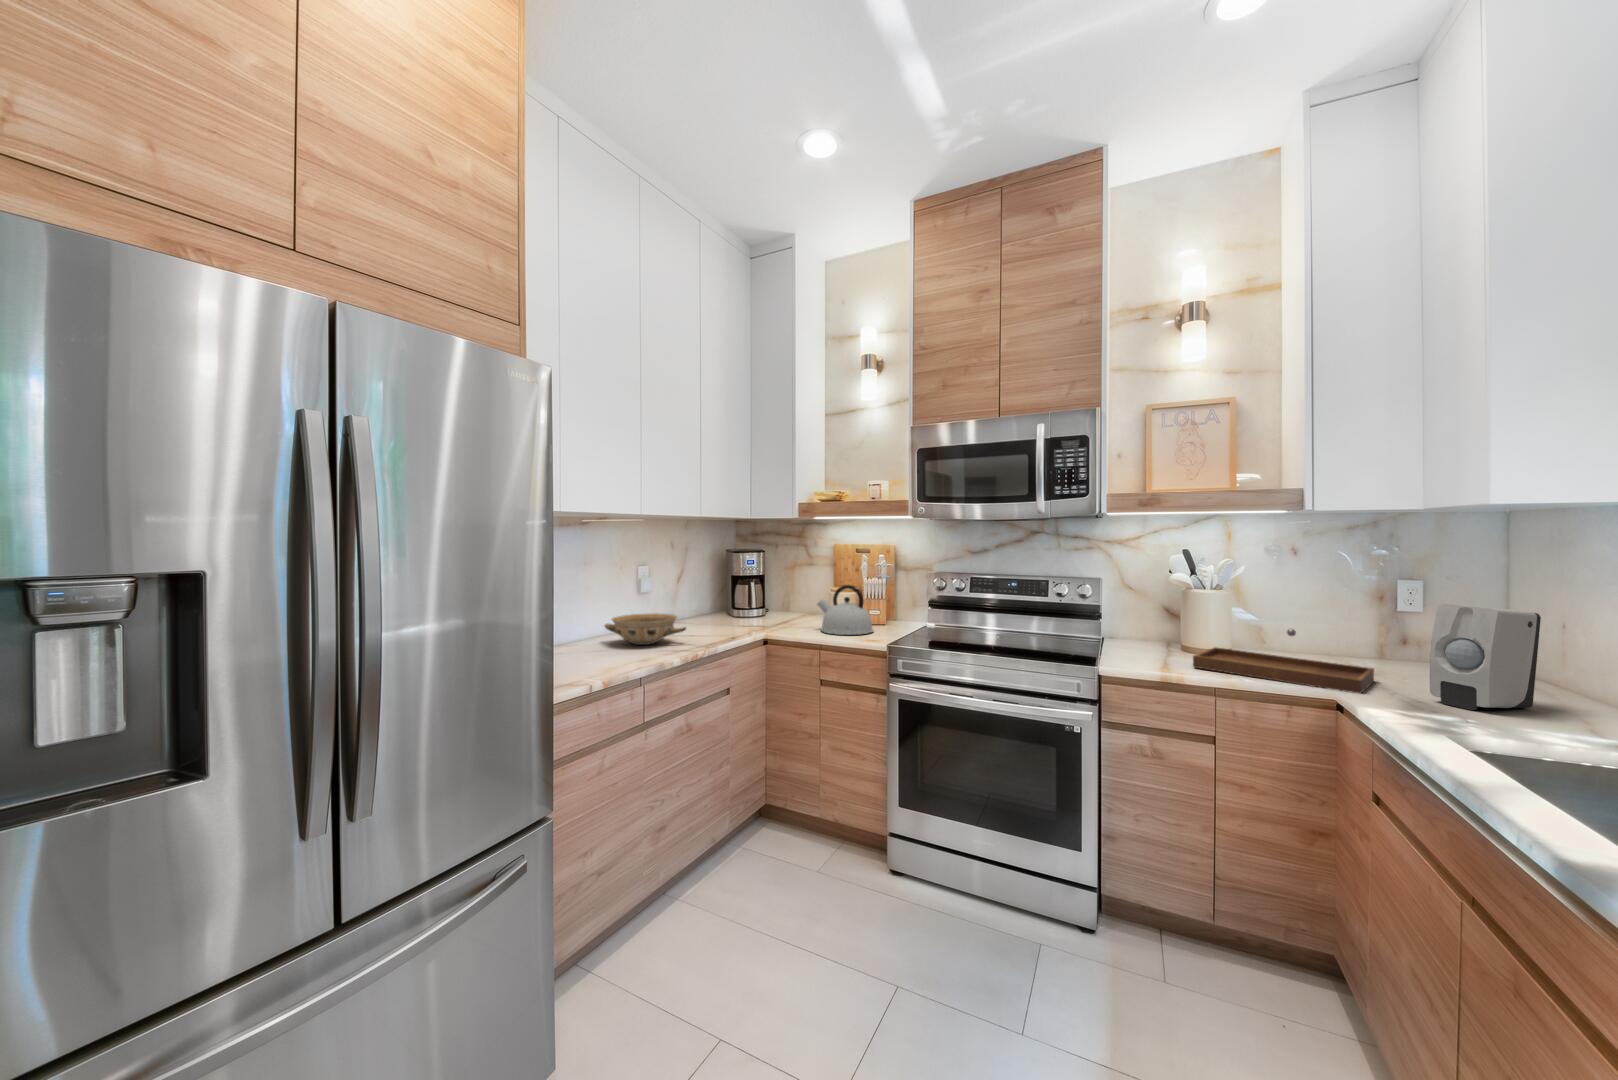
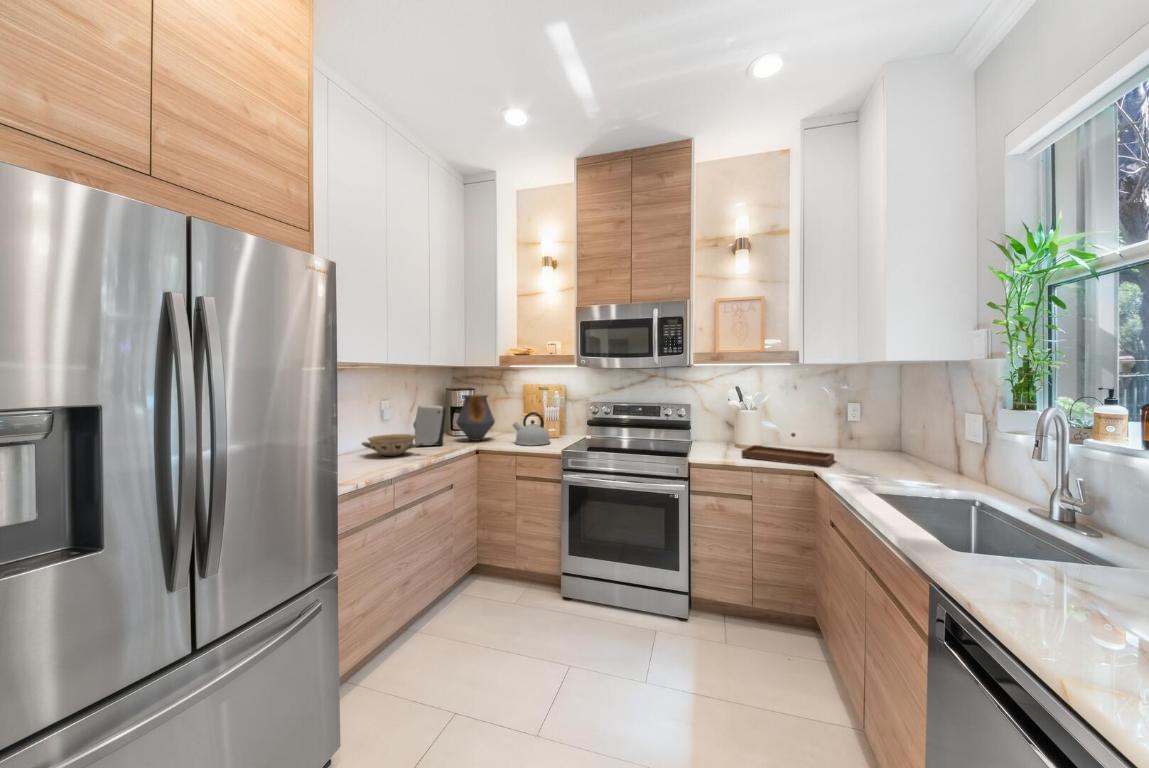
vase: none [738,558,793,625] -> present [456,395,495,441]
soap dispenser: present [1430,604,1541,710] -> present [413,405,446,445]

